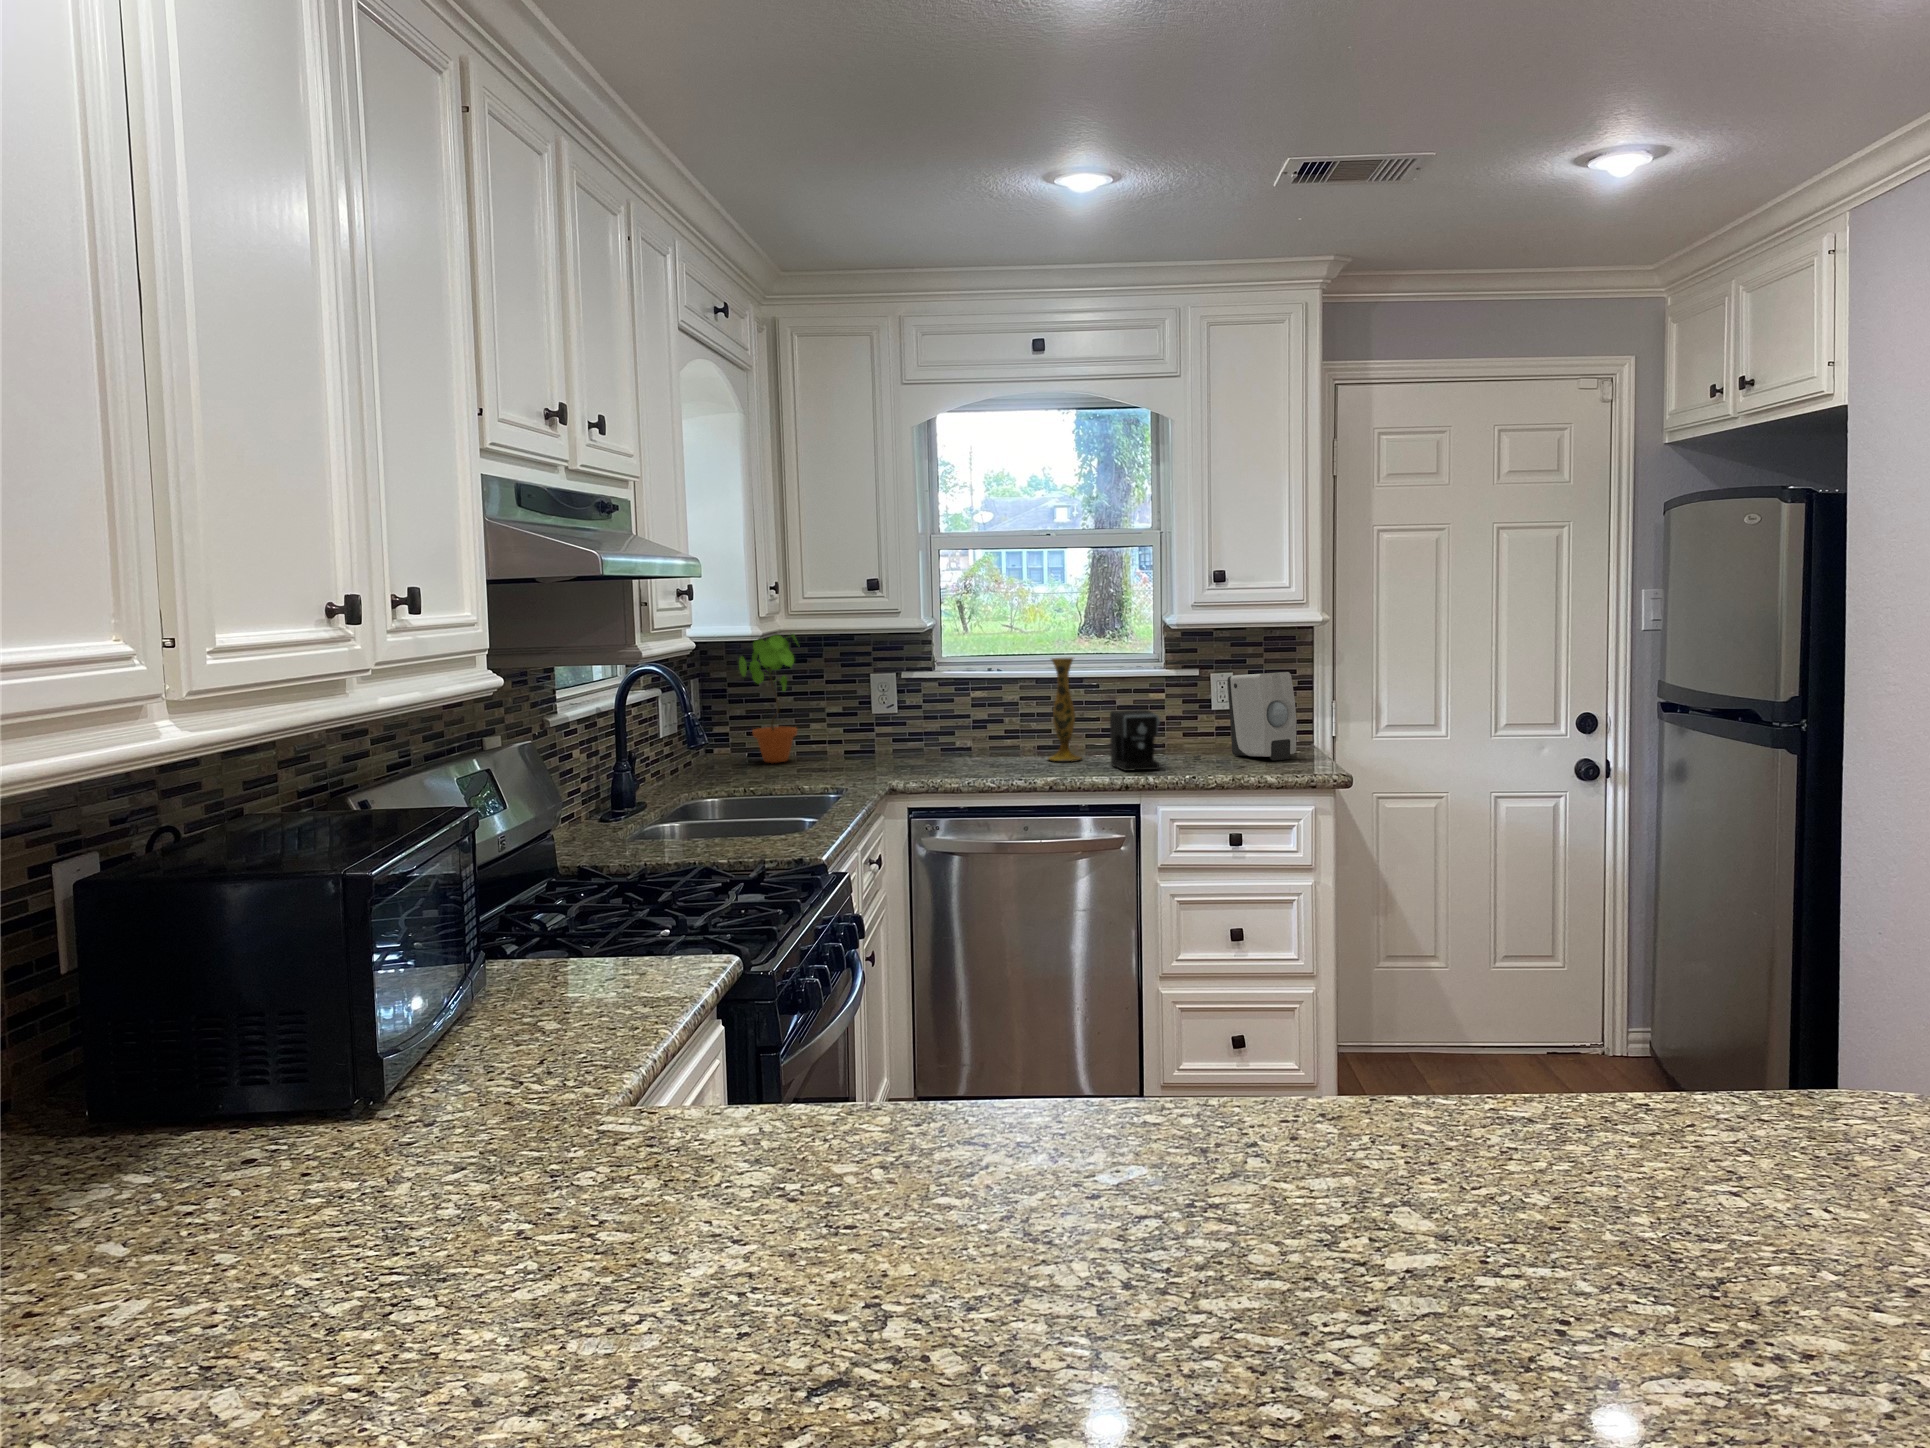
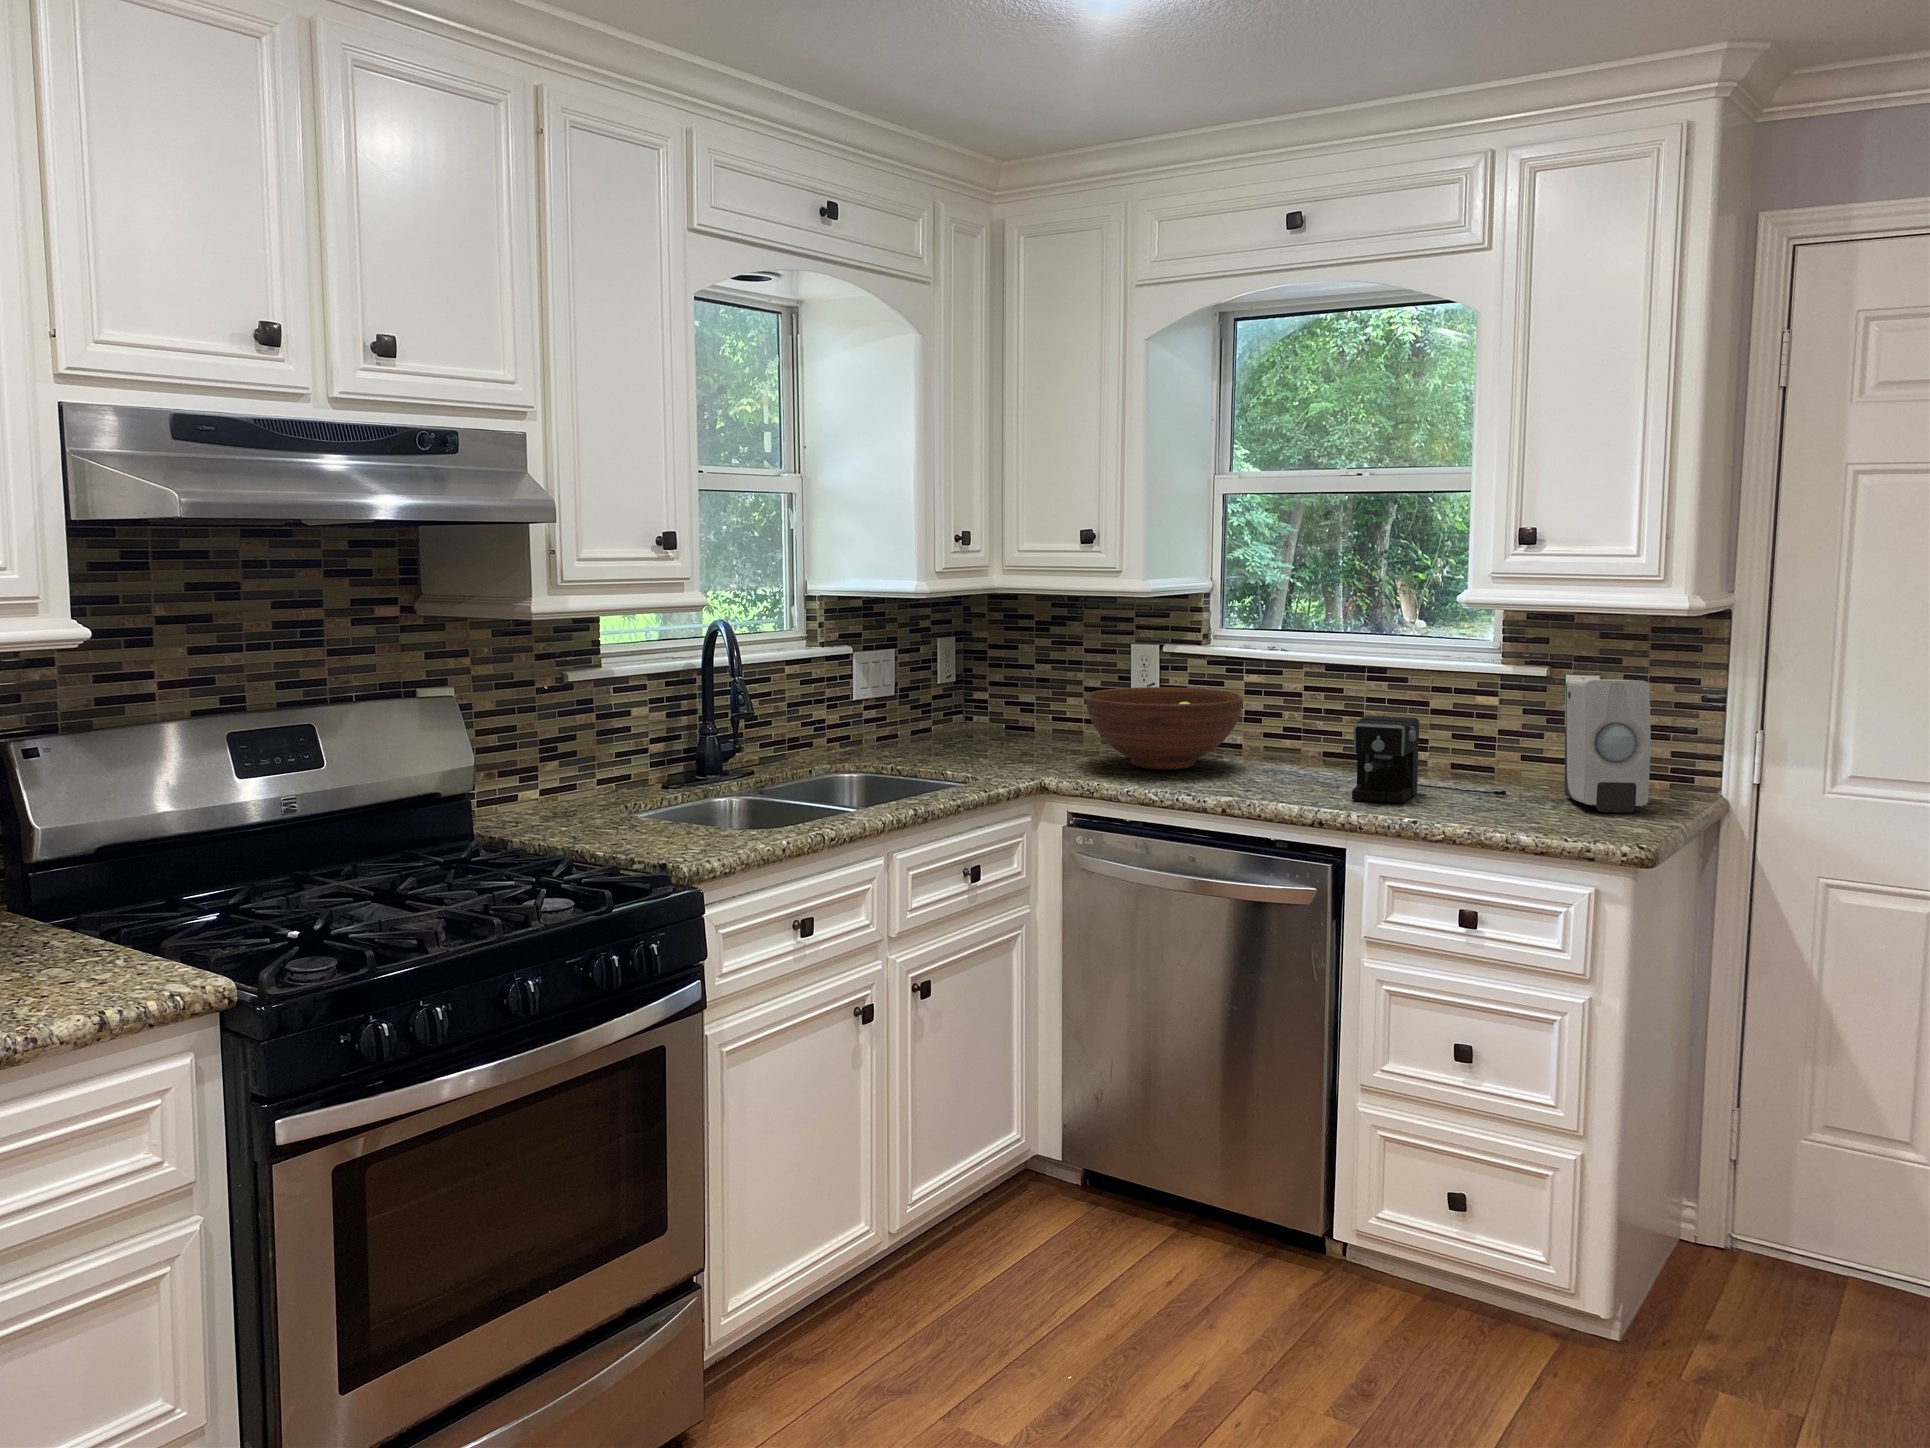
potted plant: present [739,634,797,763] -> none [979,582,1048,739]
vase: present [1049,658,1082,761] -> none [1303,637,1351,777]
fruit bowl: none [882,705,1004,769] -> present [1086,687,1243,770]

